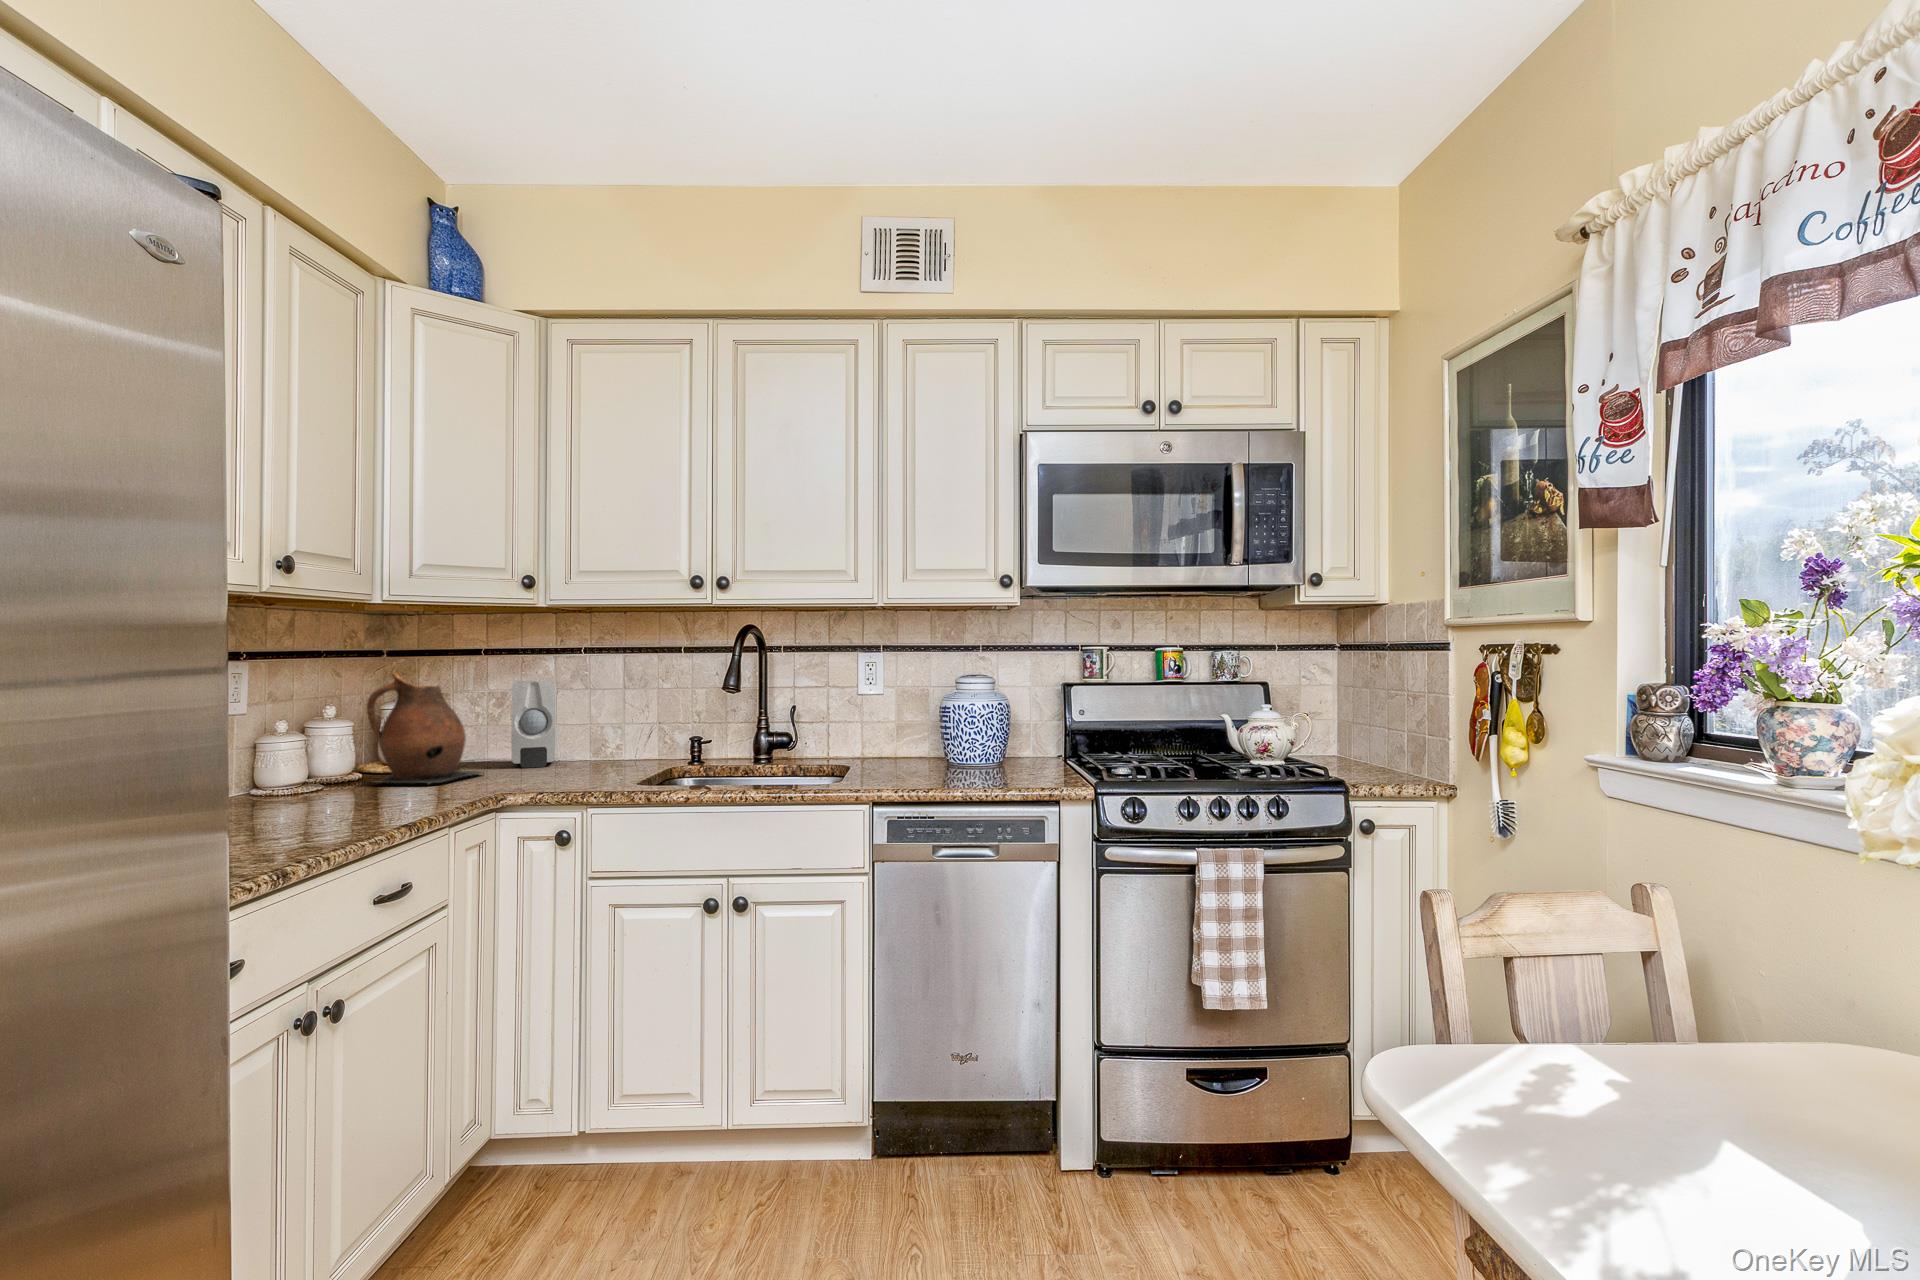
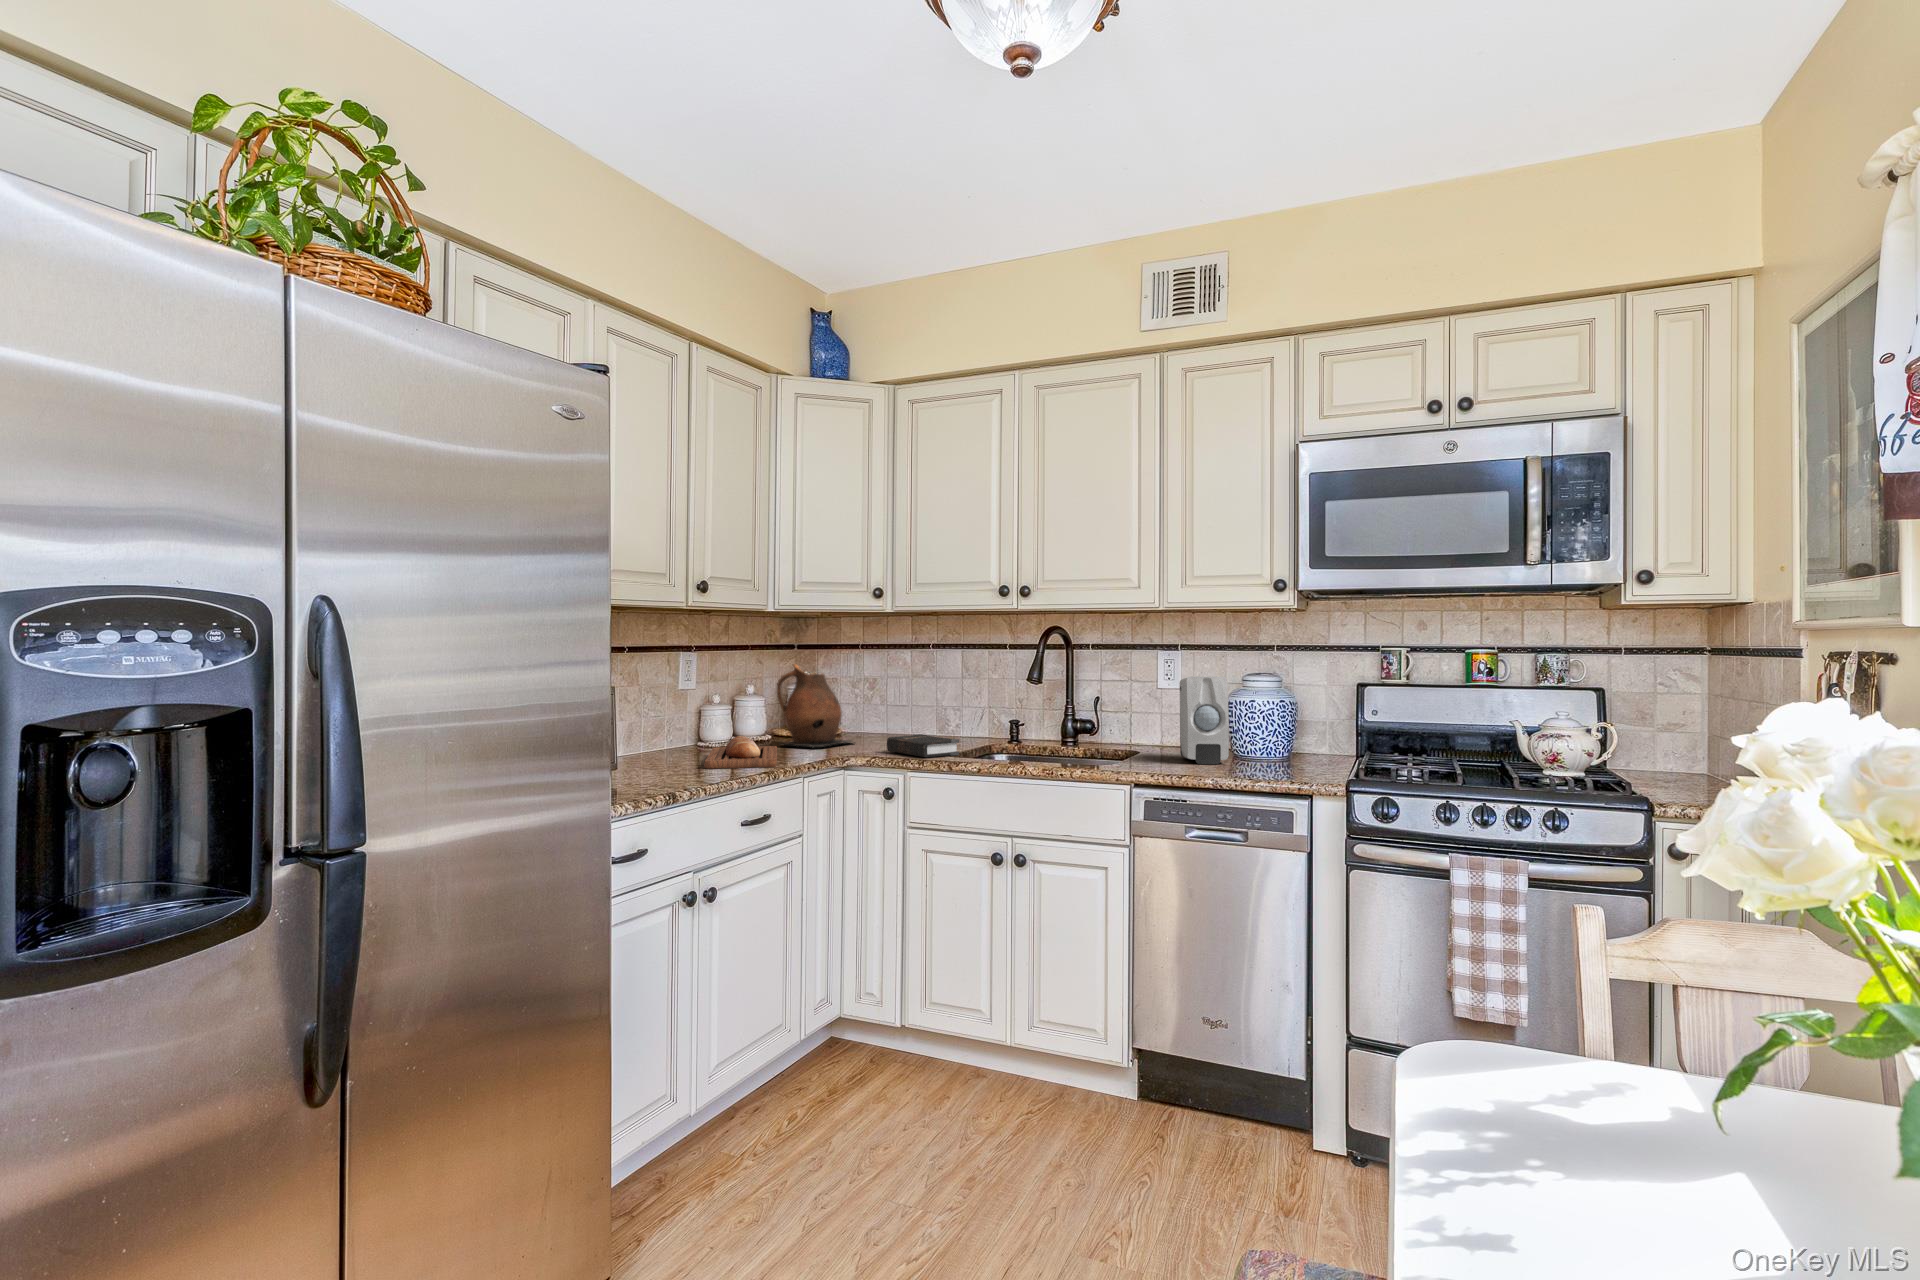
soap dispenser: present [512,681,558,768] -> present [1179,676,1229,764]
hardback book: none [541,758,642,787] -> present [887,734,959,757]
bread loaf: none [272,775,394,826] -> present [704,736,777,769]

